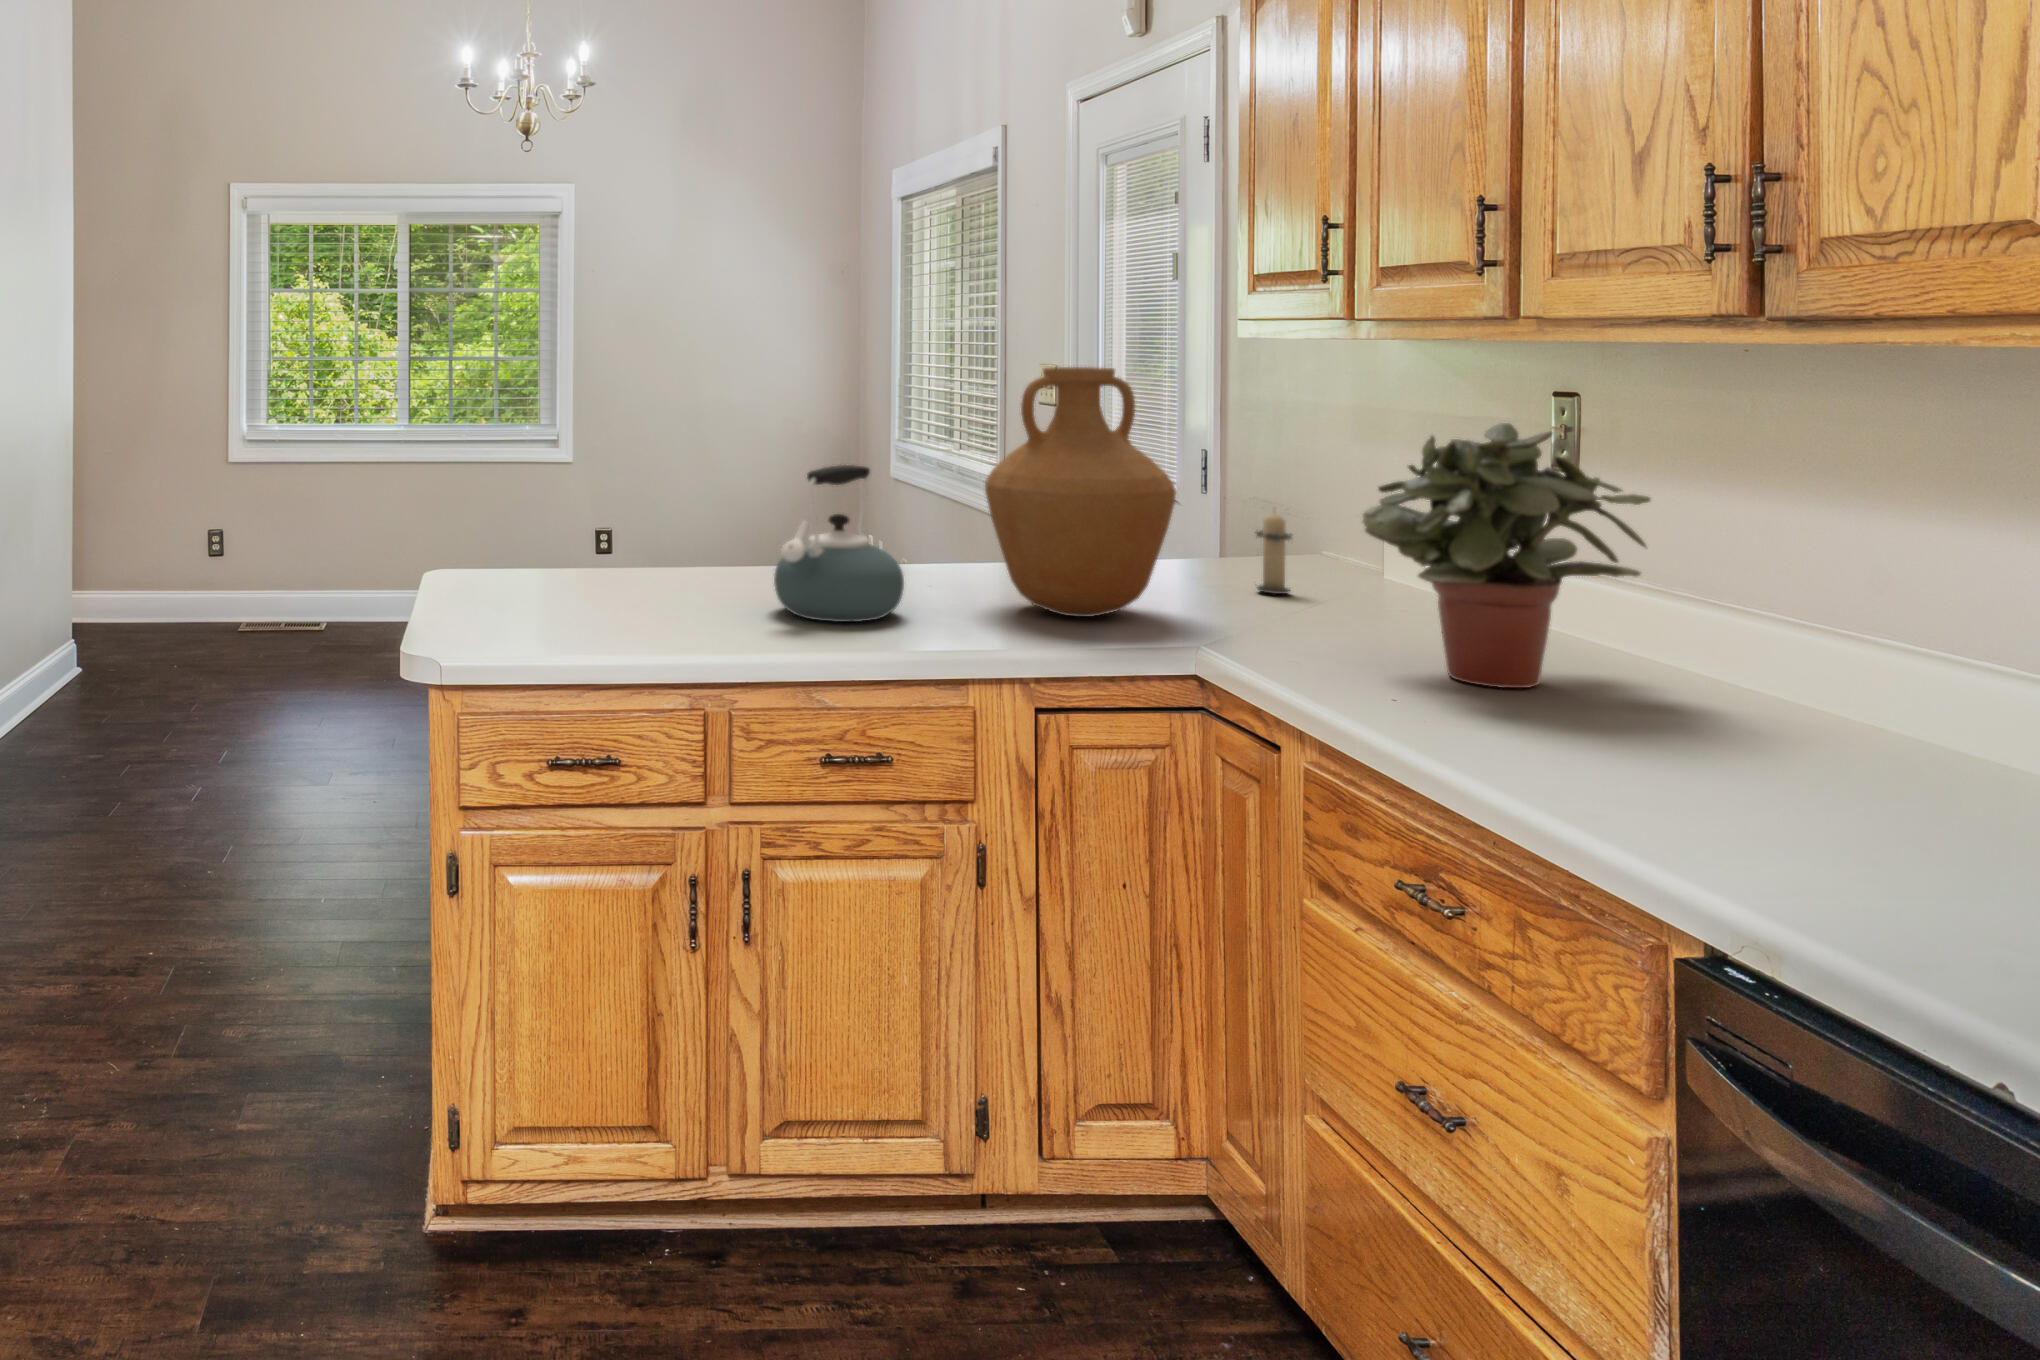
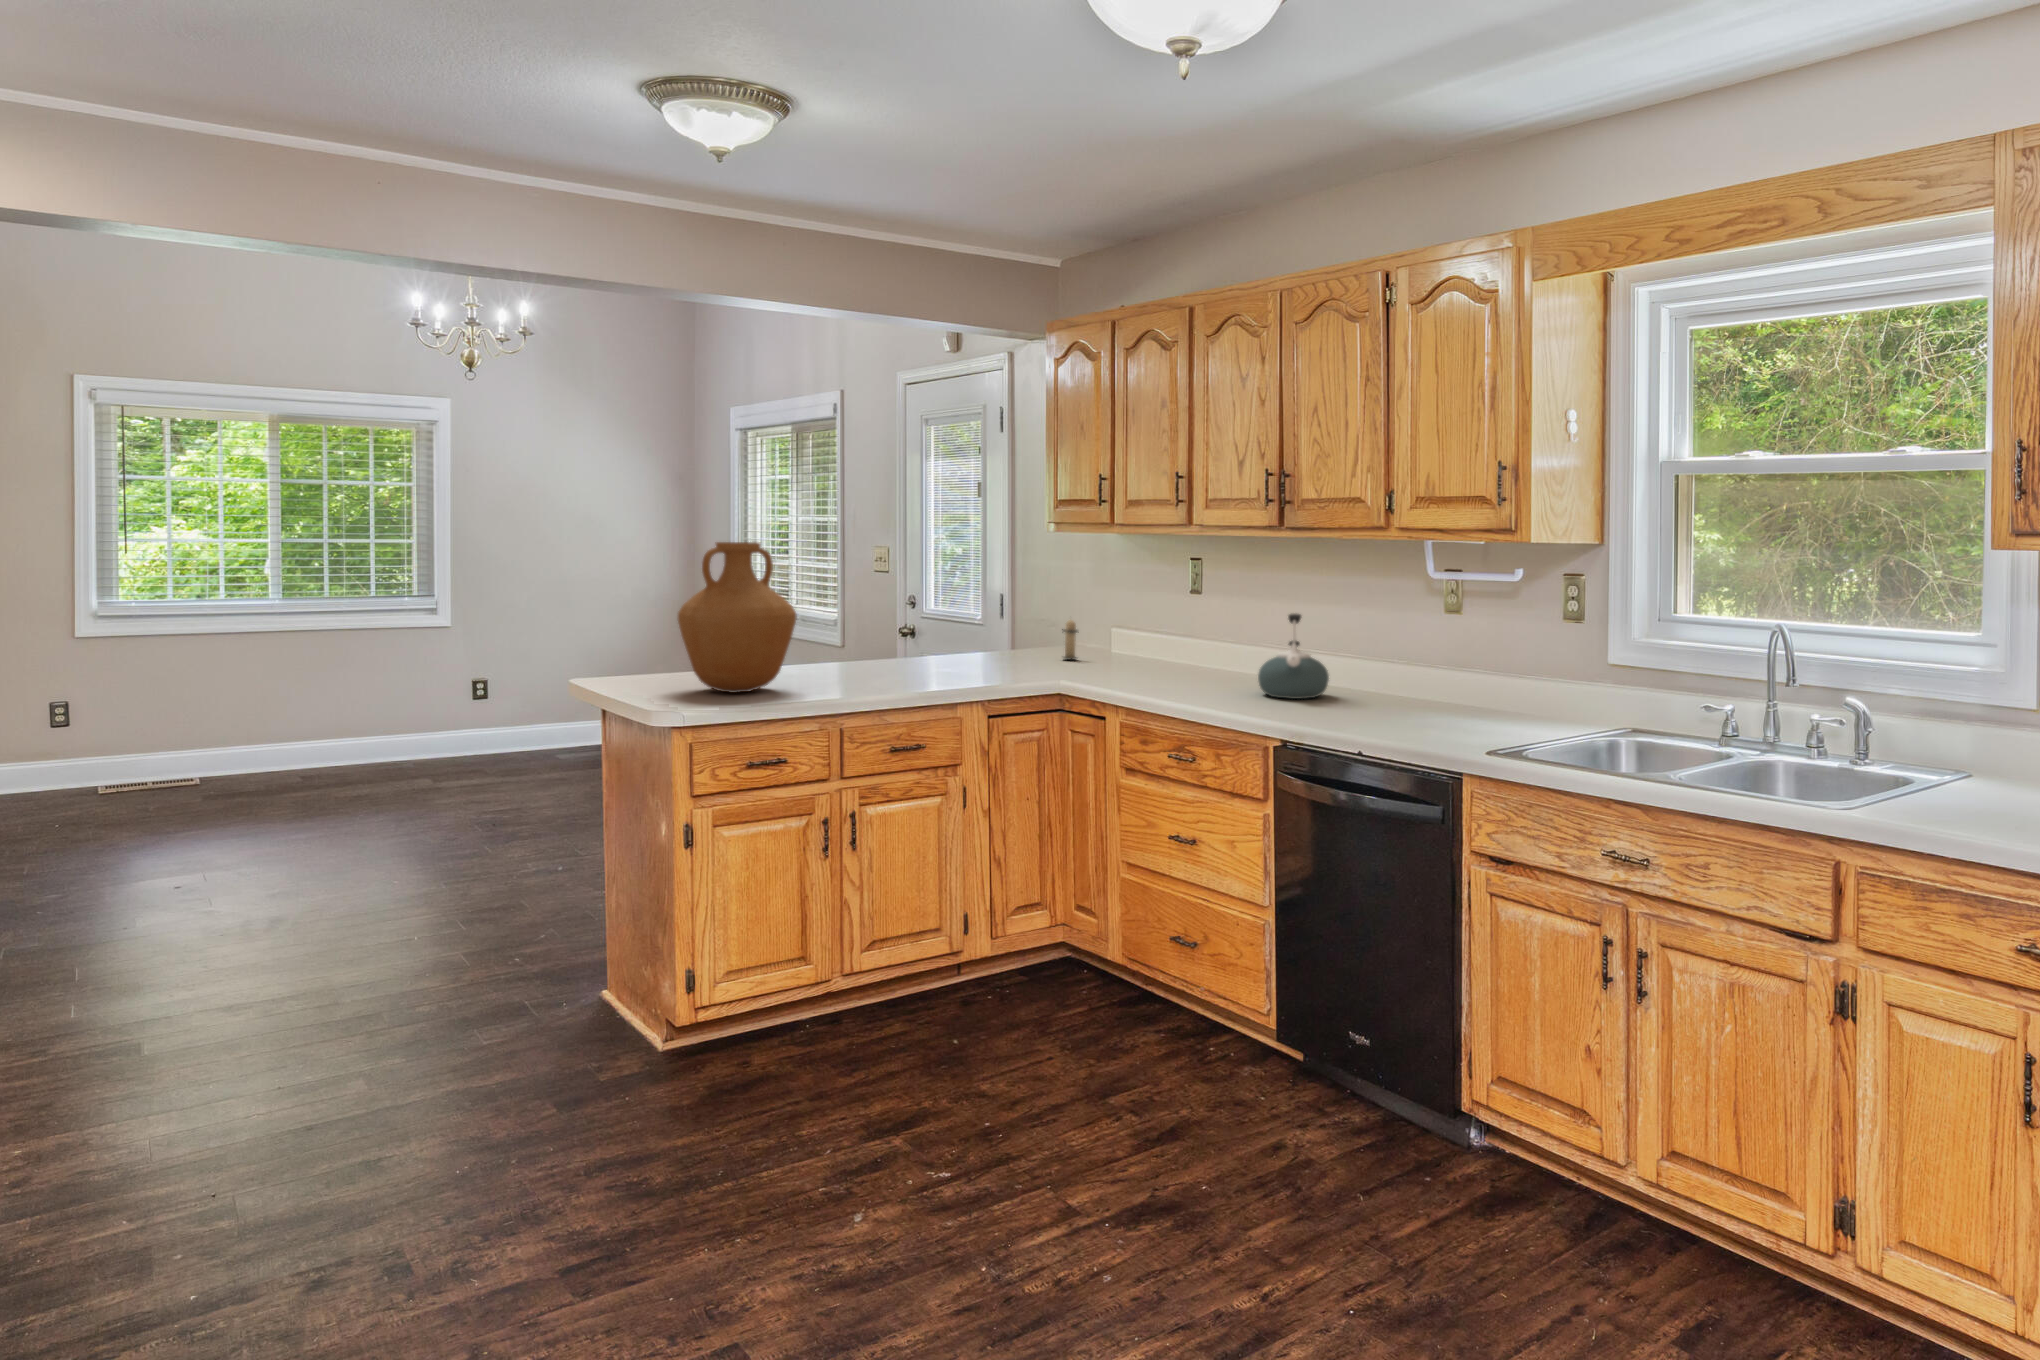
vase: present [985,367,1176,617] -> present [678,542,796,693]
potted plant: present [1363,423,1651,688] -> none [1131,569,1237,683]
kettle: present [774,465,904,622] -> present [1258,614,1329,699]

